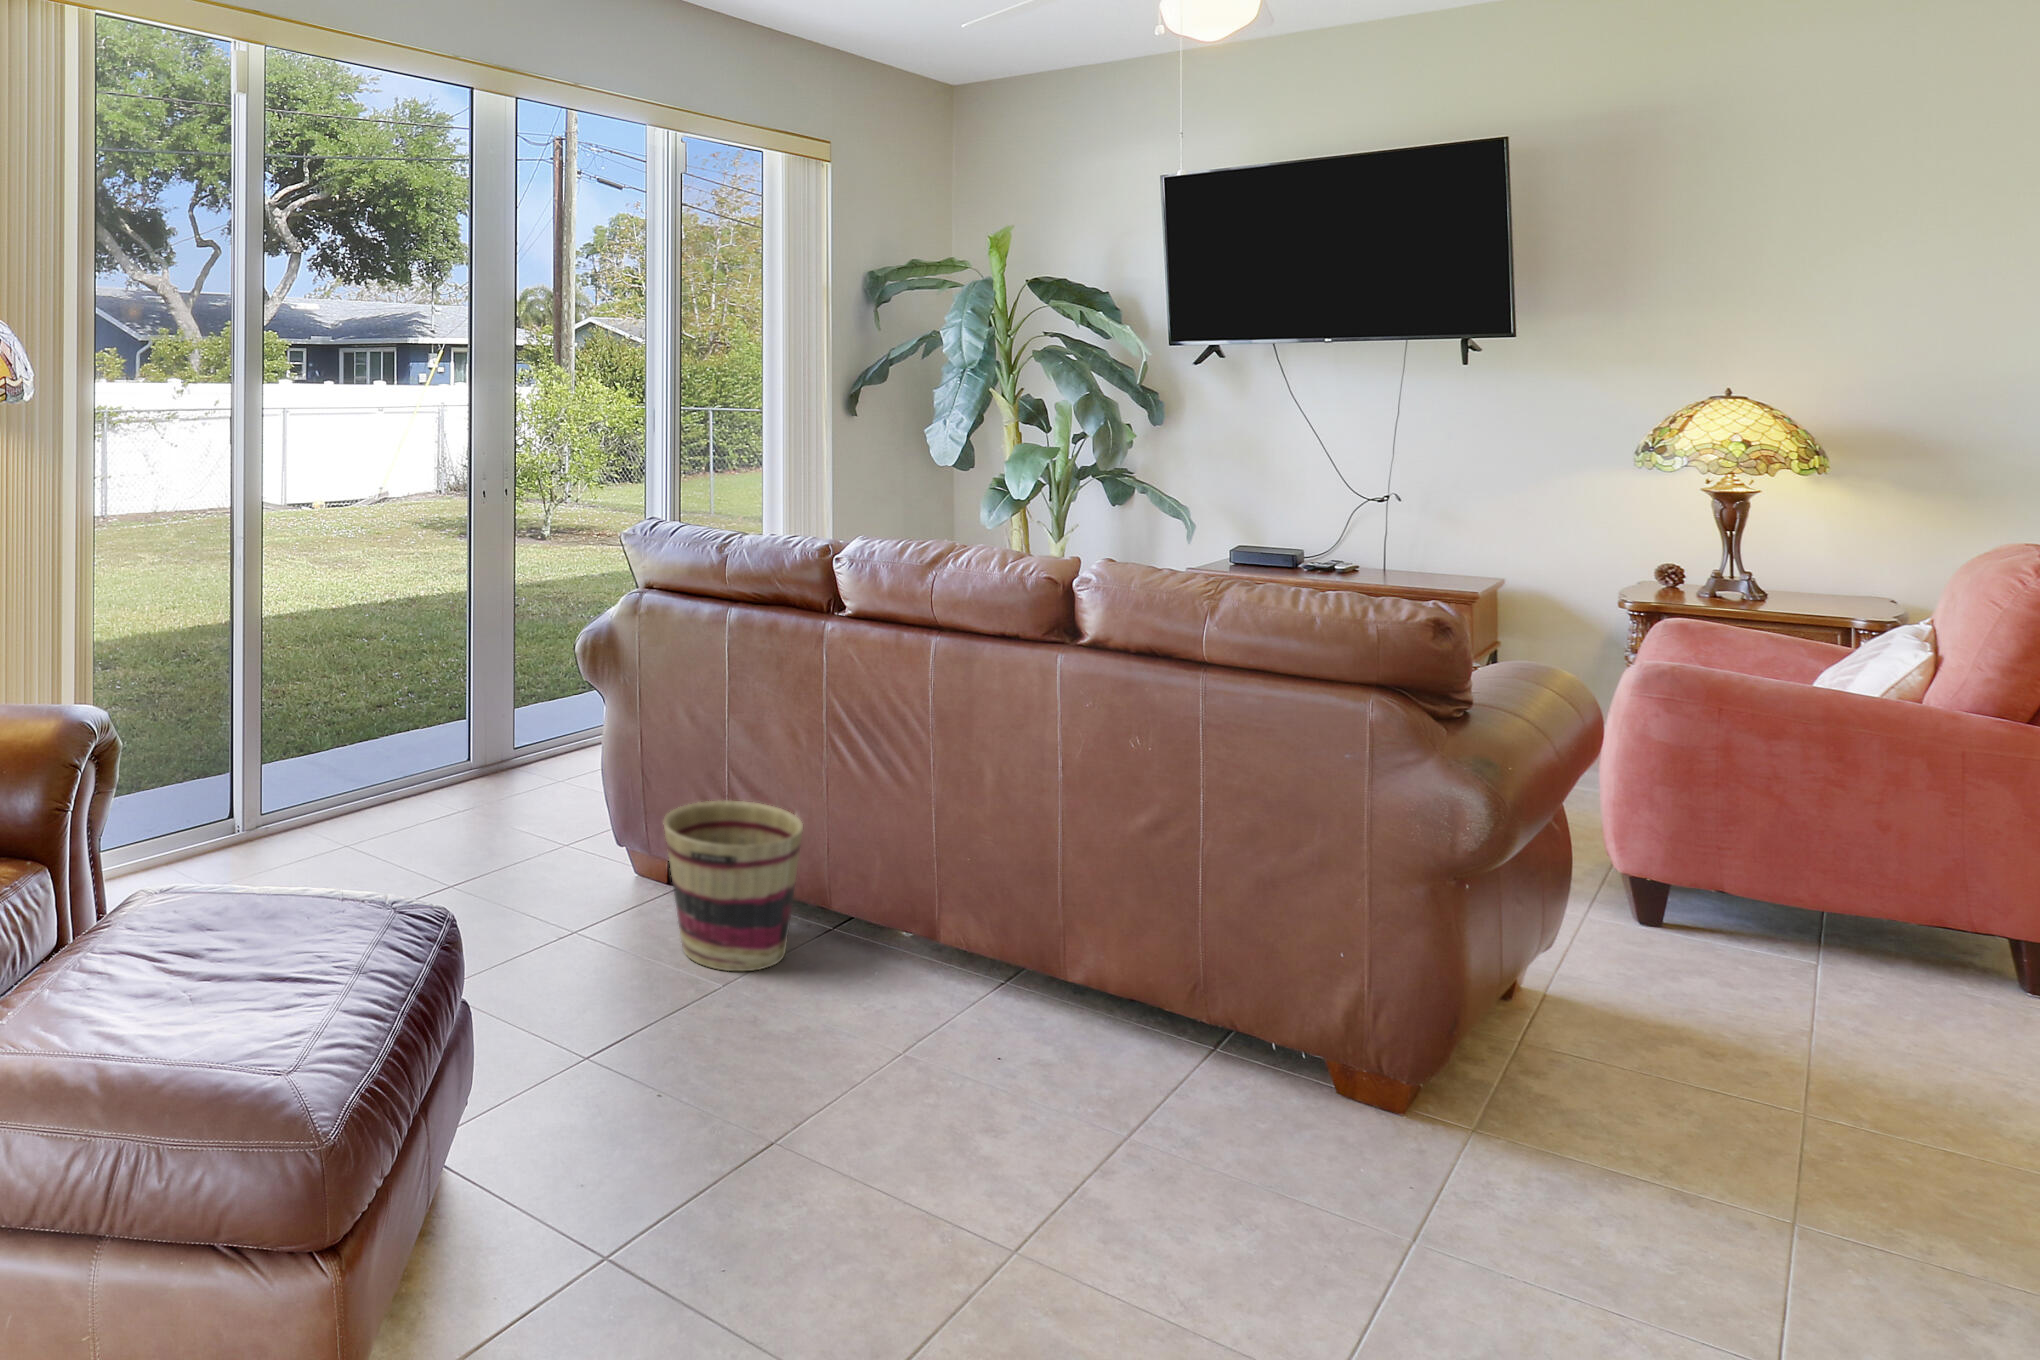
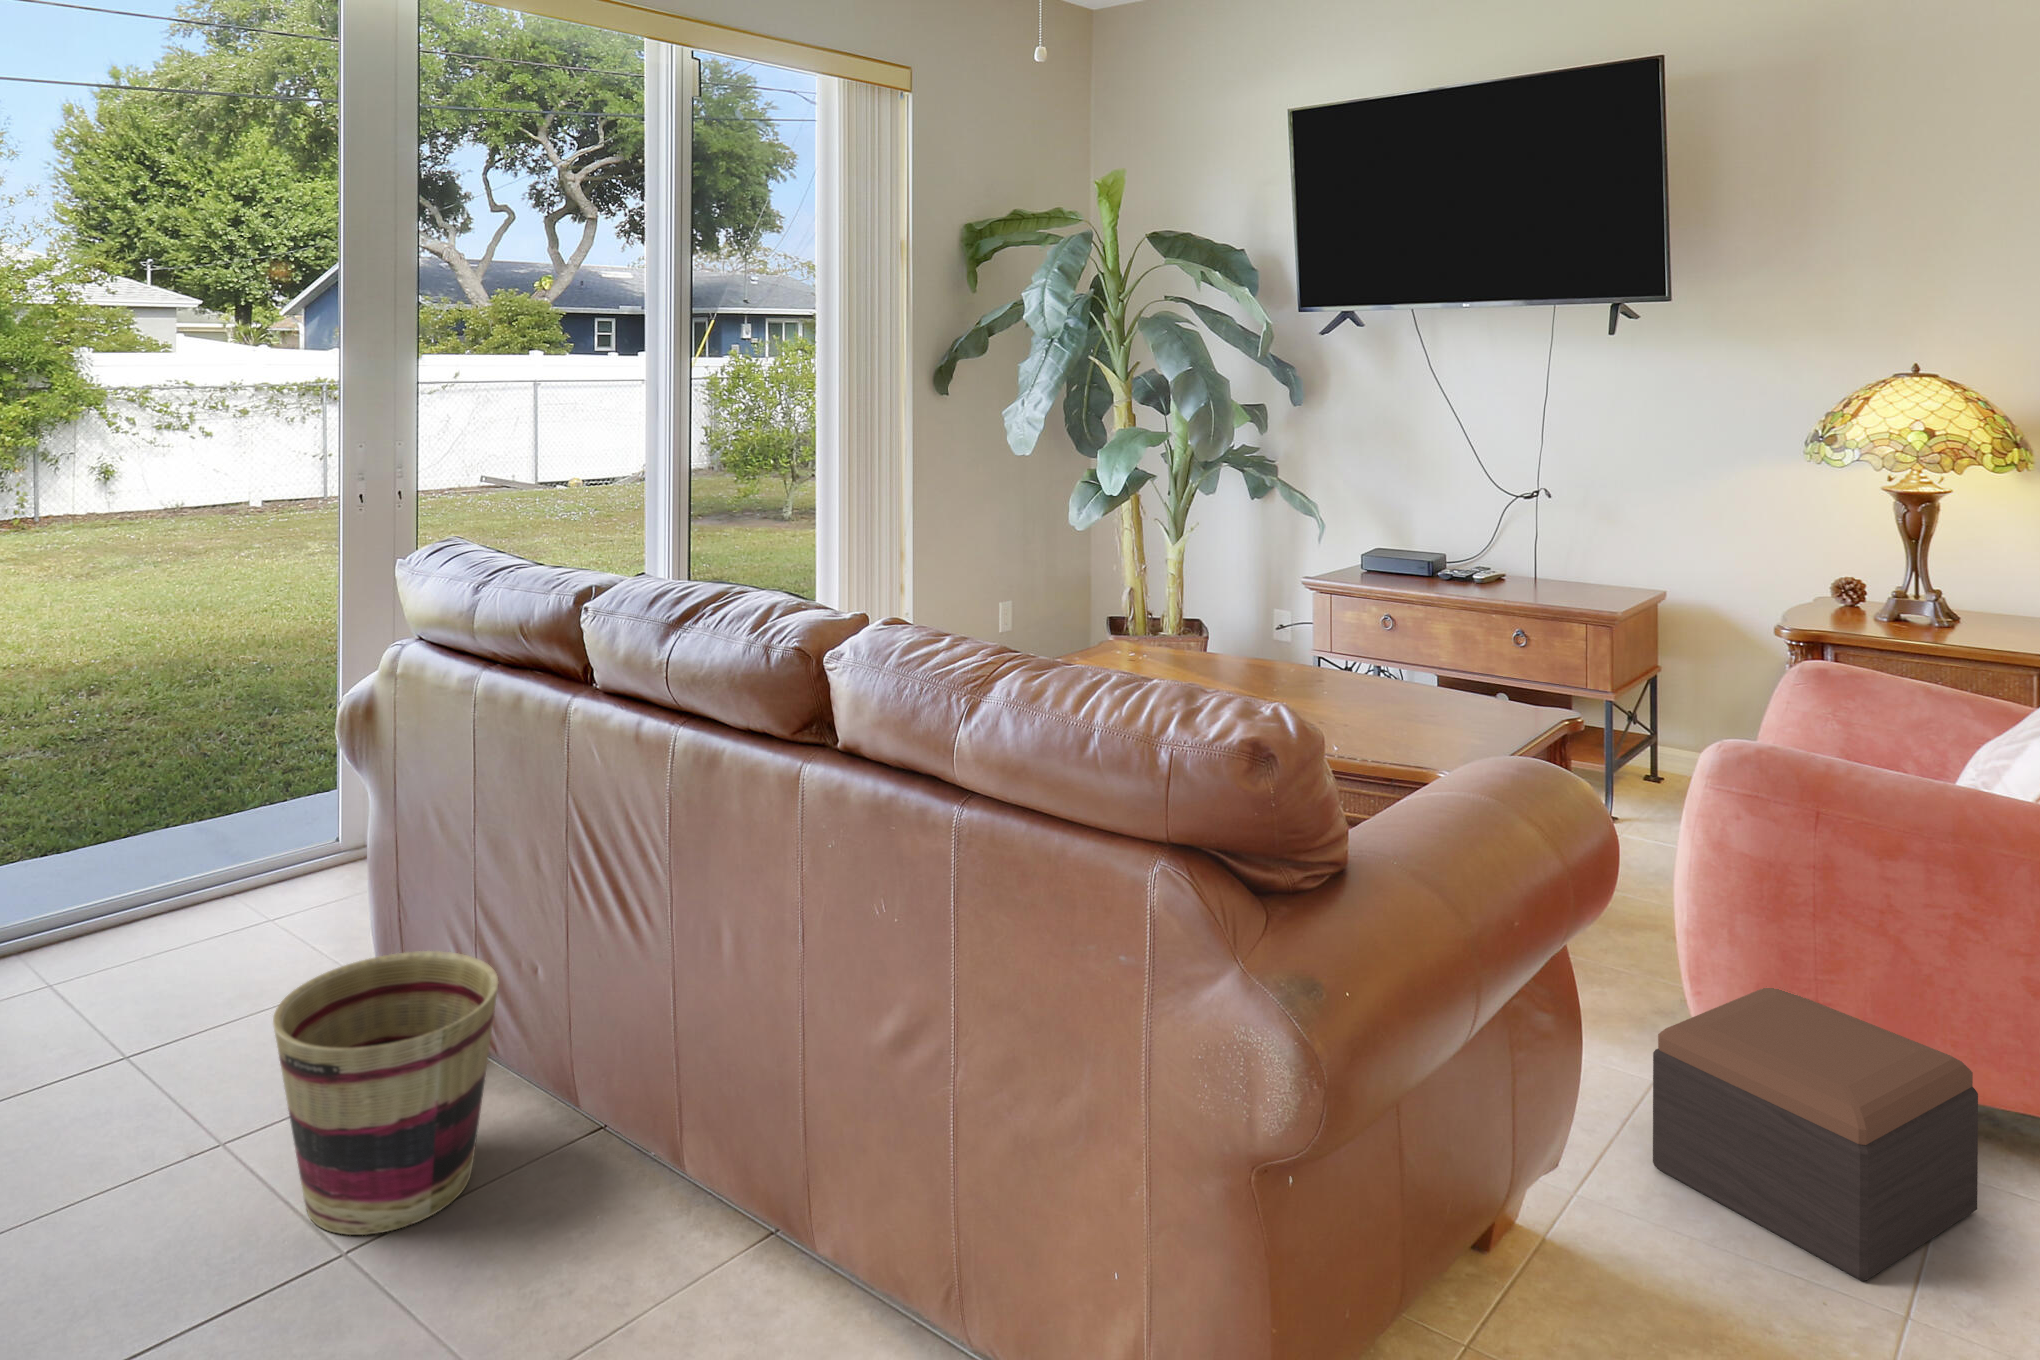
footstool: none [1600,834,1841,1007] -> present [1653,988,1978,1281]

